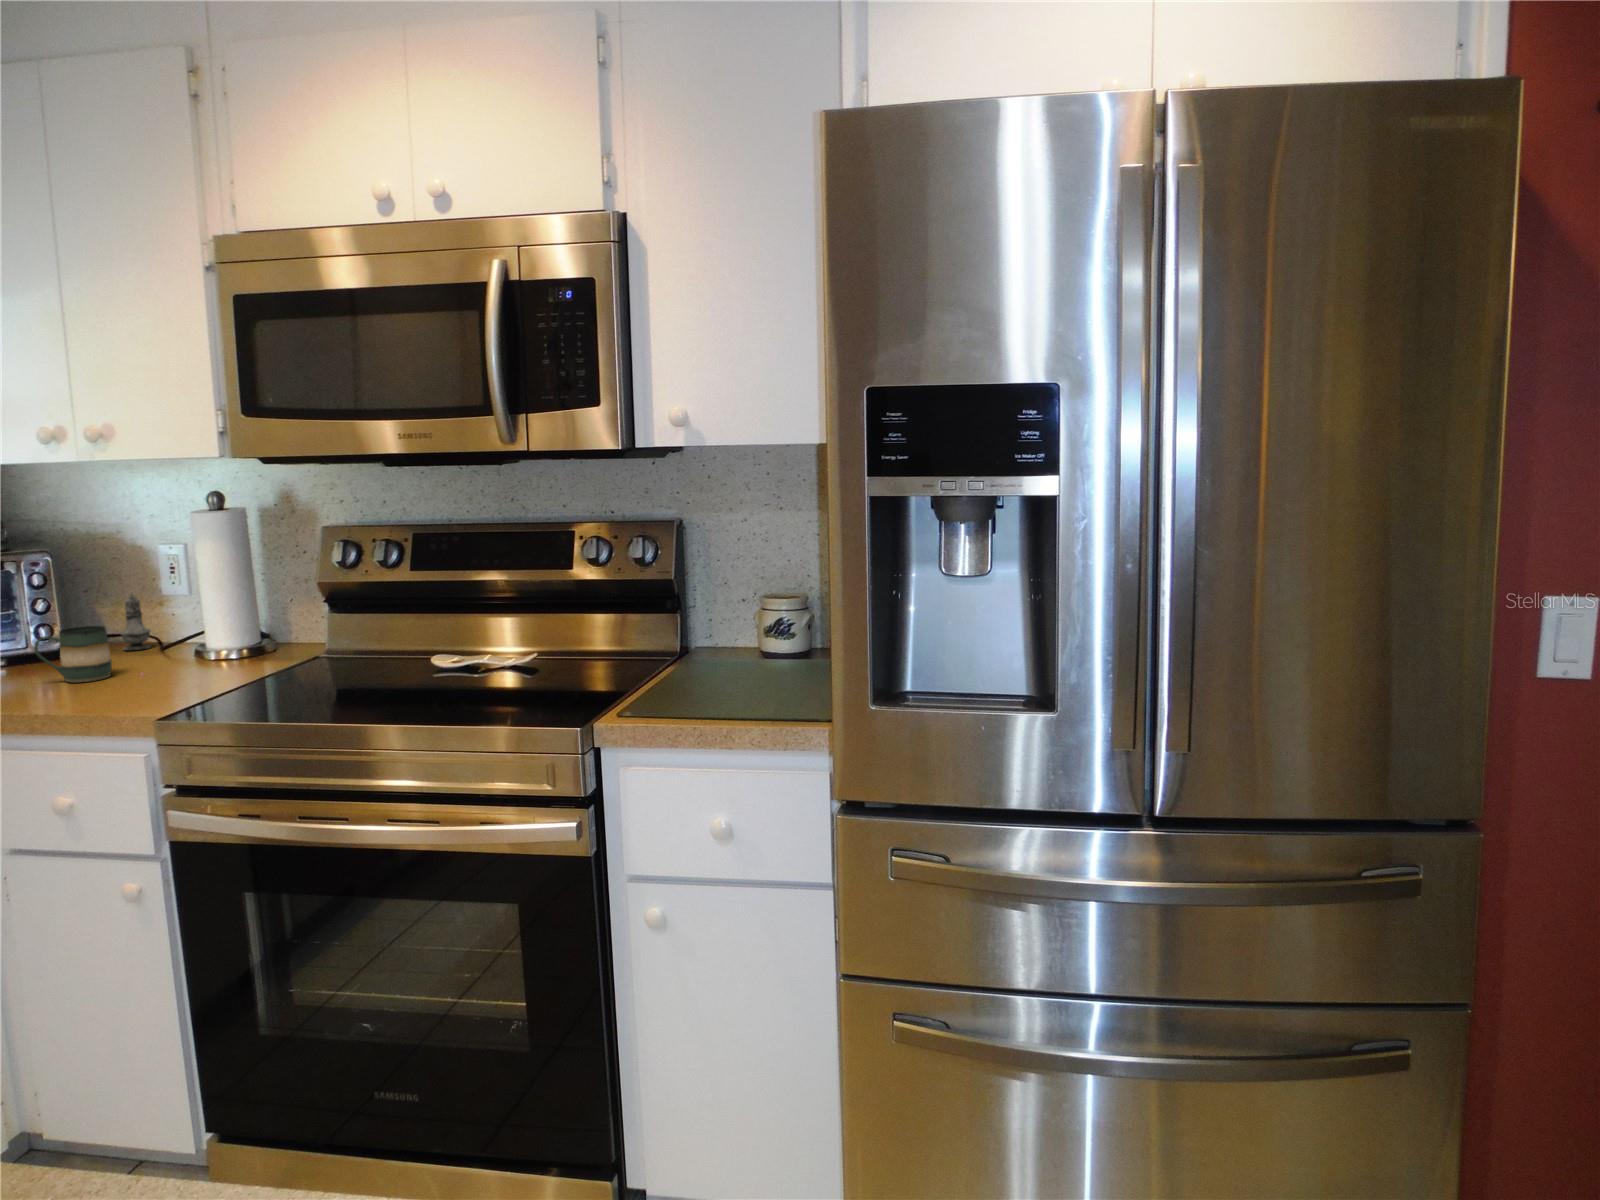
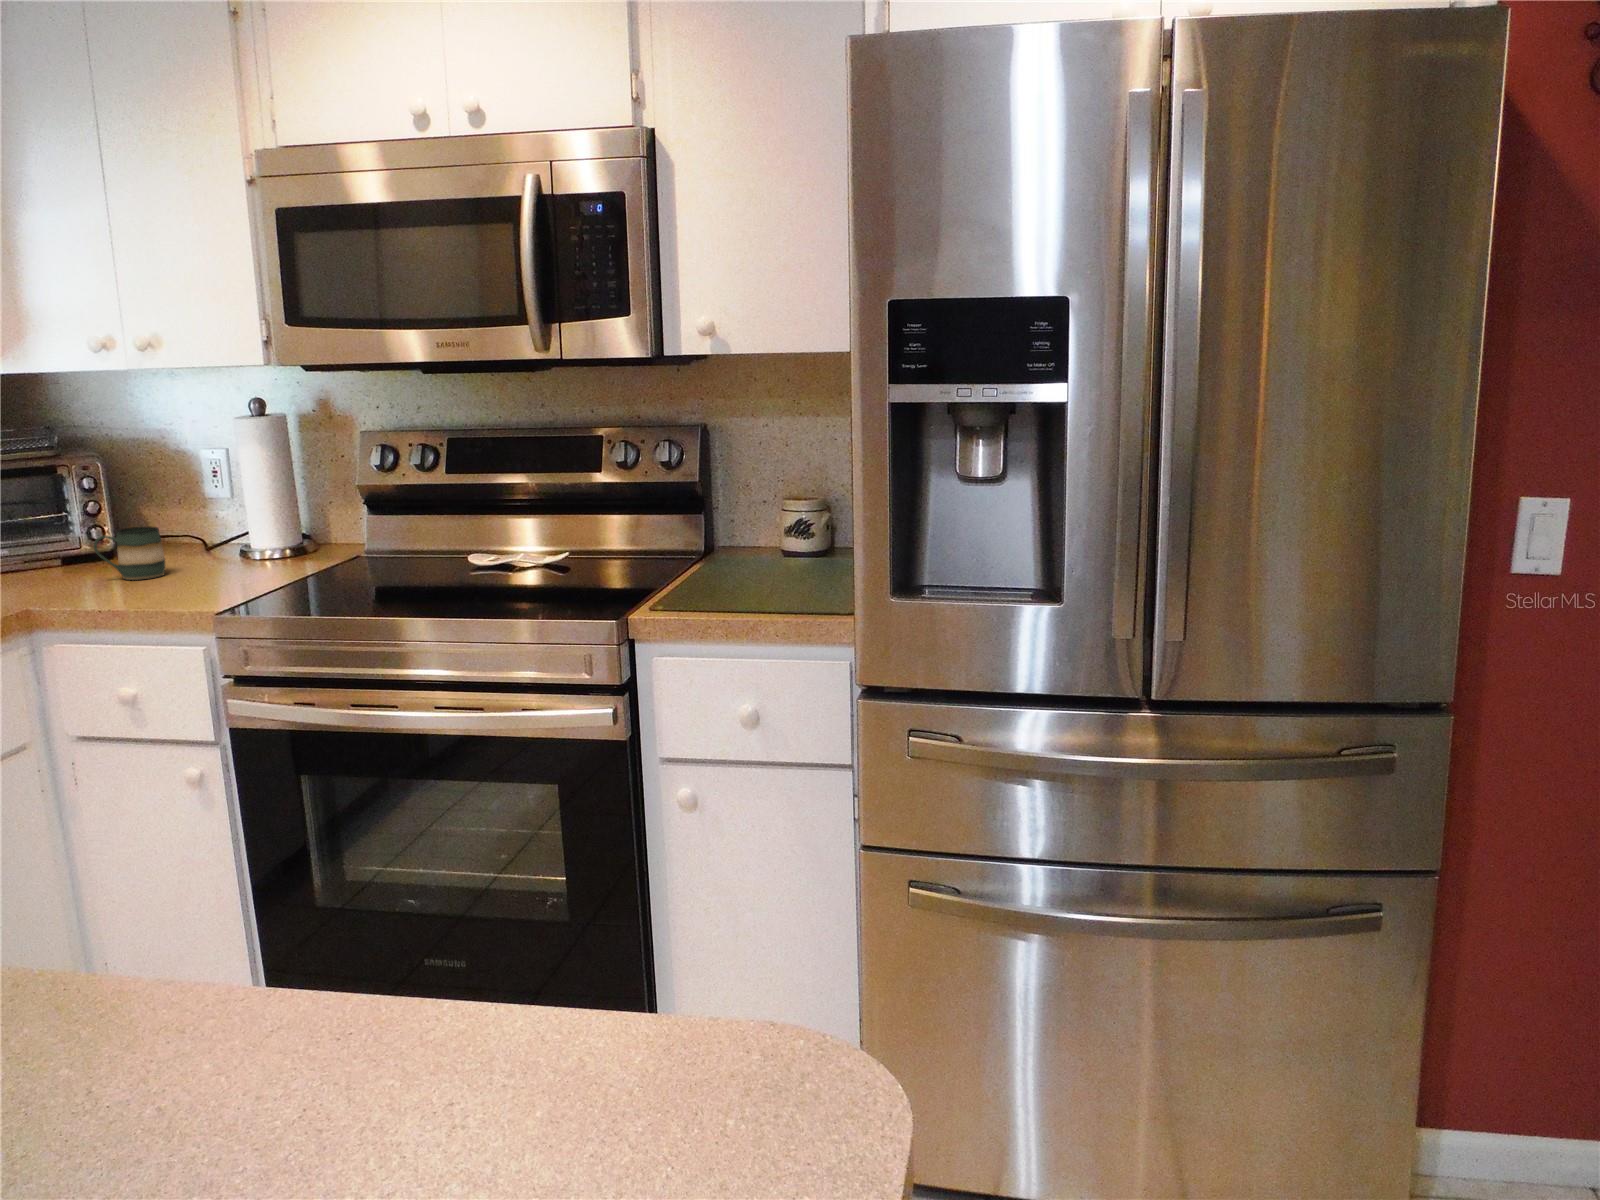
salt shaker: present [120,594,151,650] -> none [166,496,197,551]

